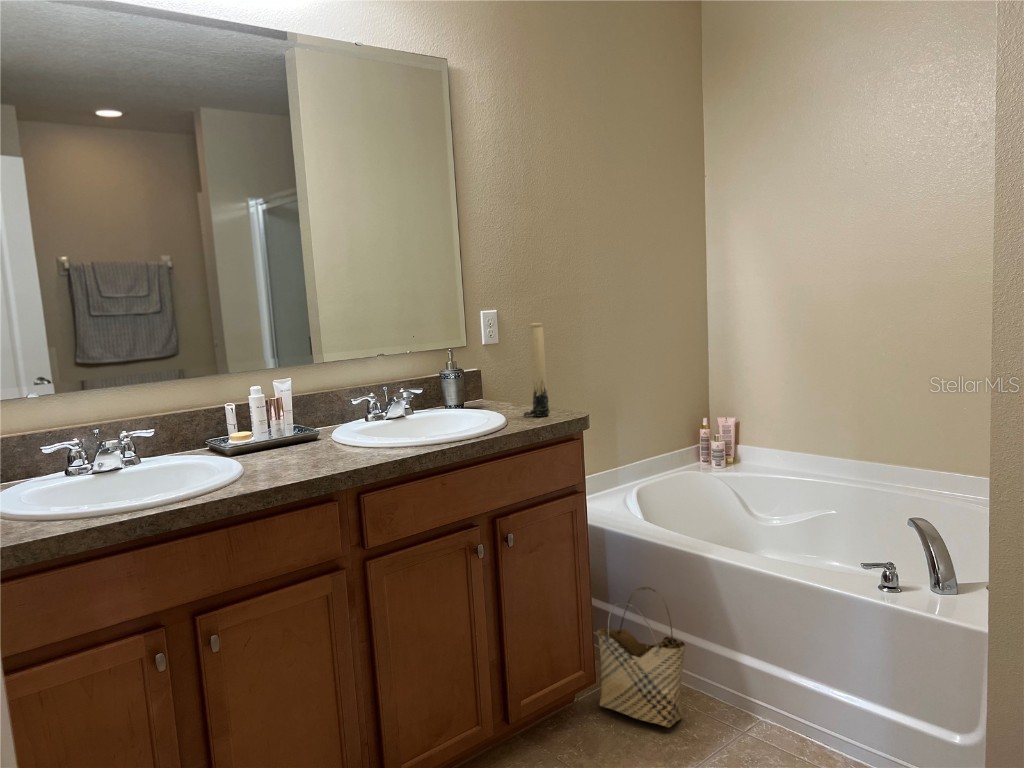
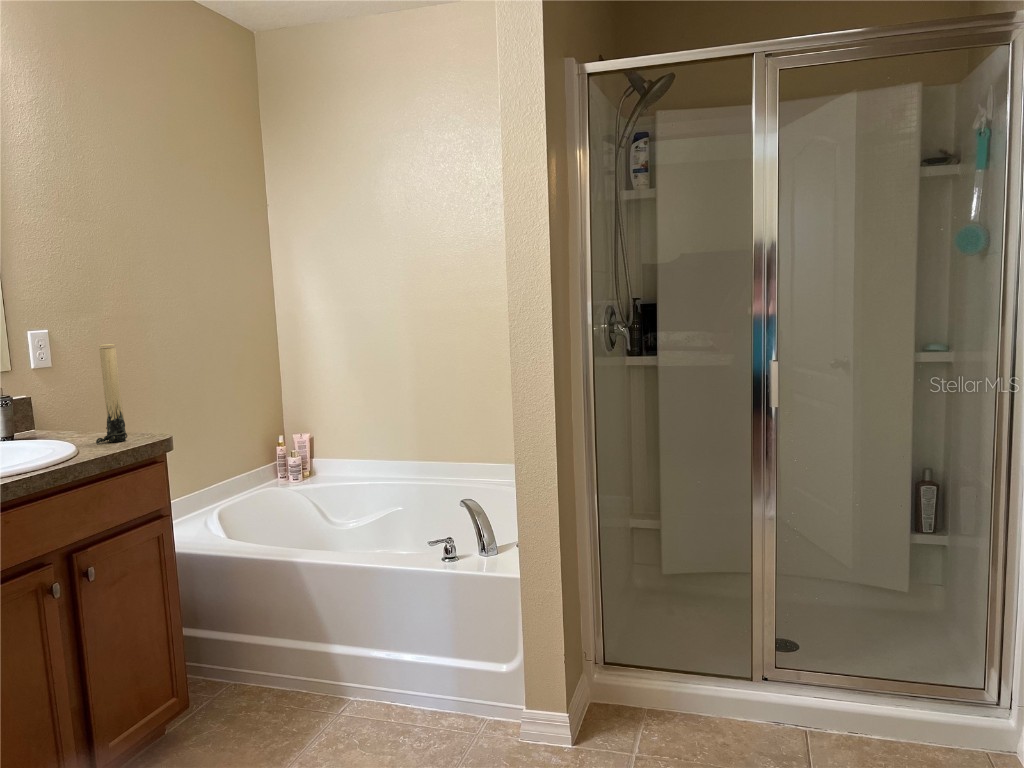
woven basket: present [597,587,685,727] -> none [188,600,282,731]

